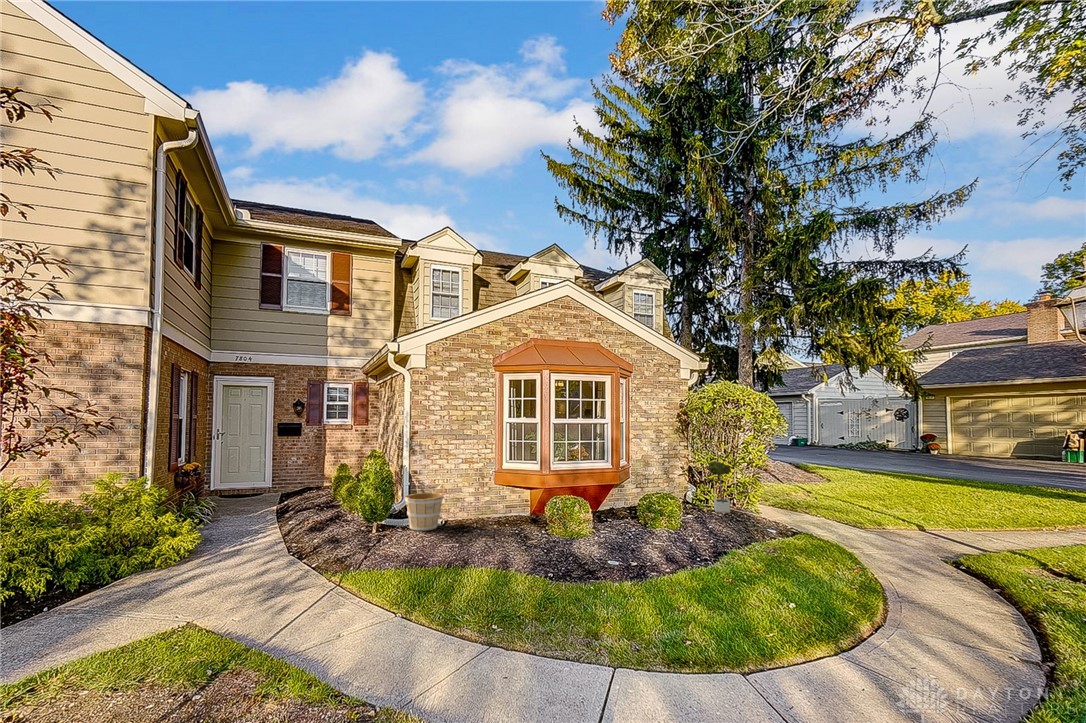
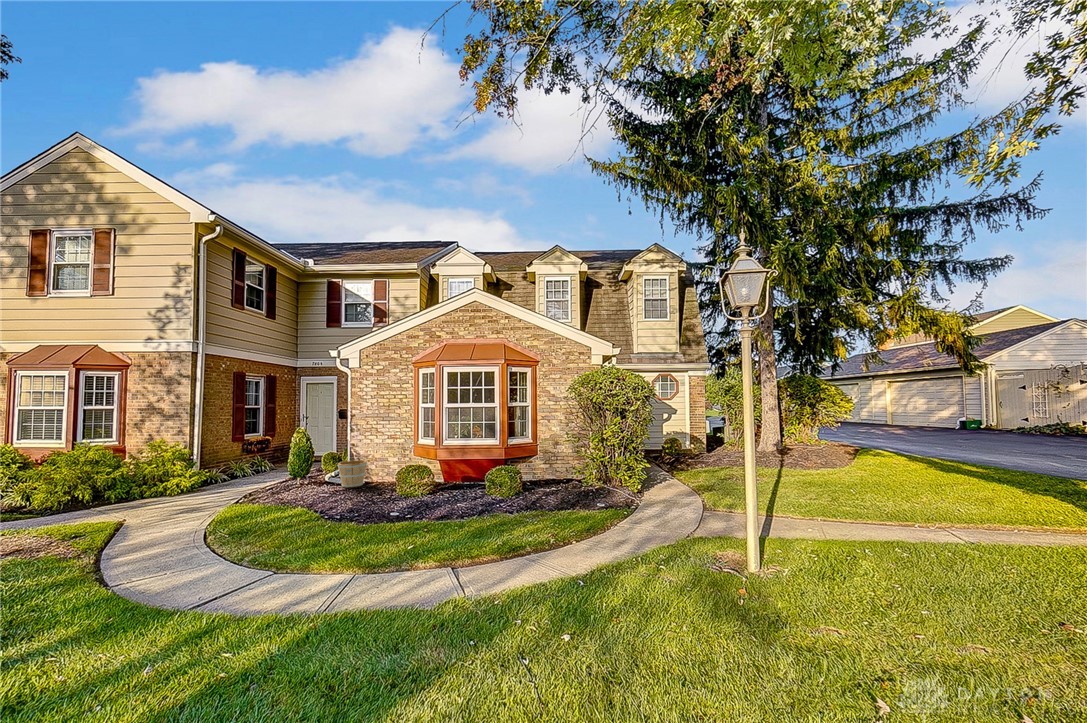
potted tree: present [708,461,730,513] -> none [595,442,617,492]

